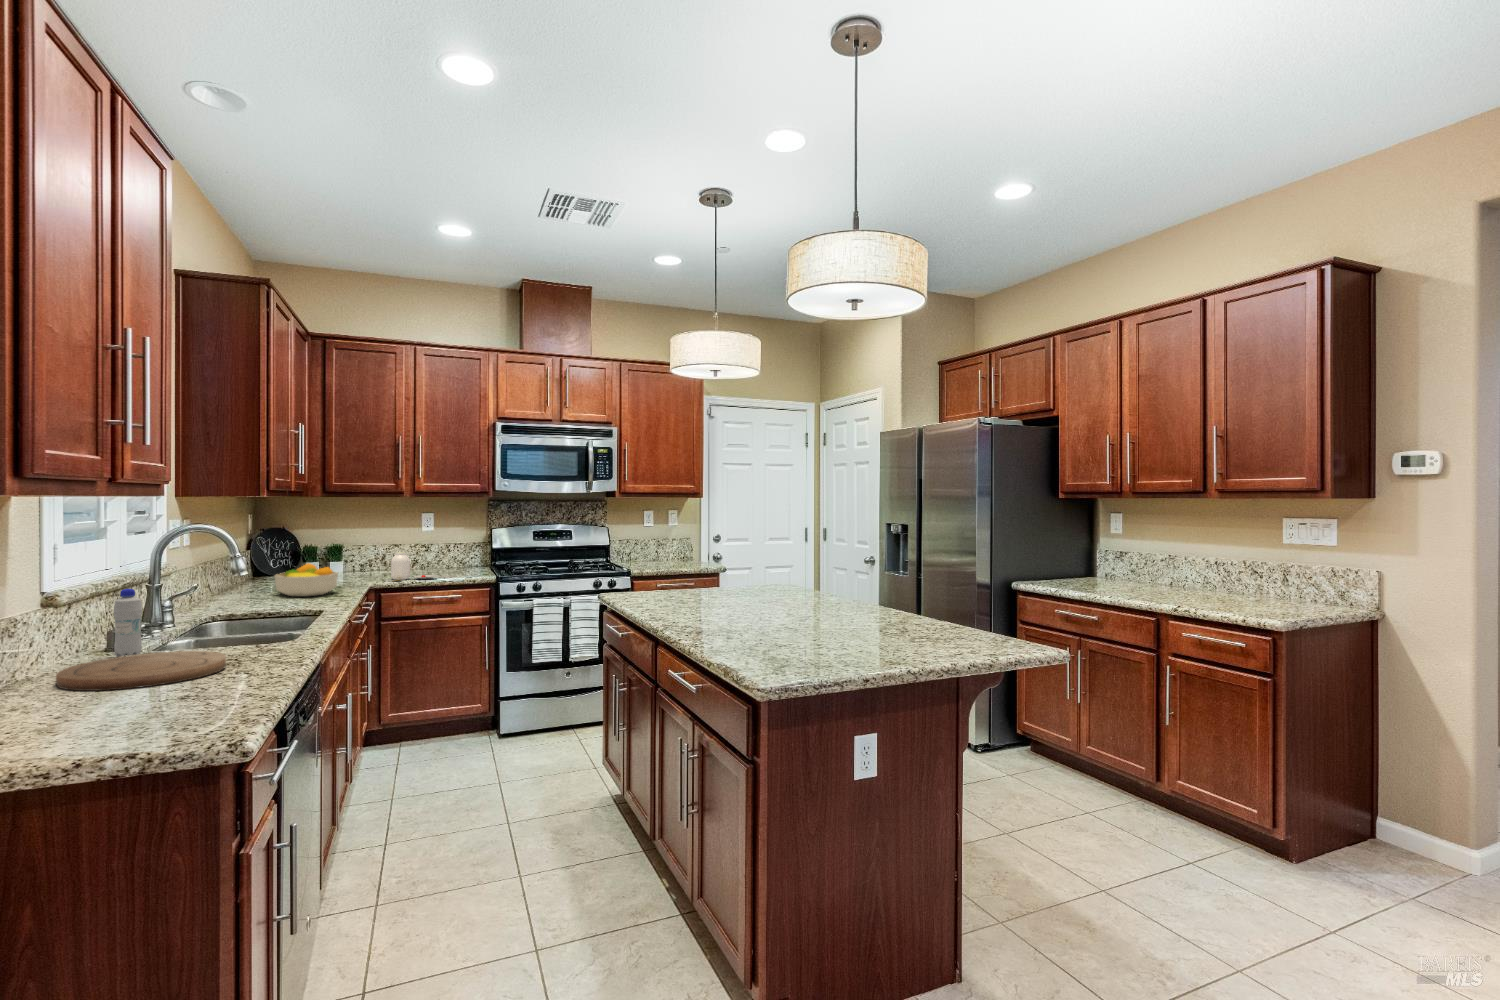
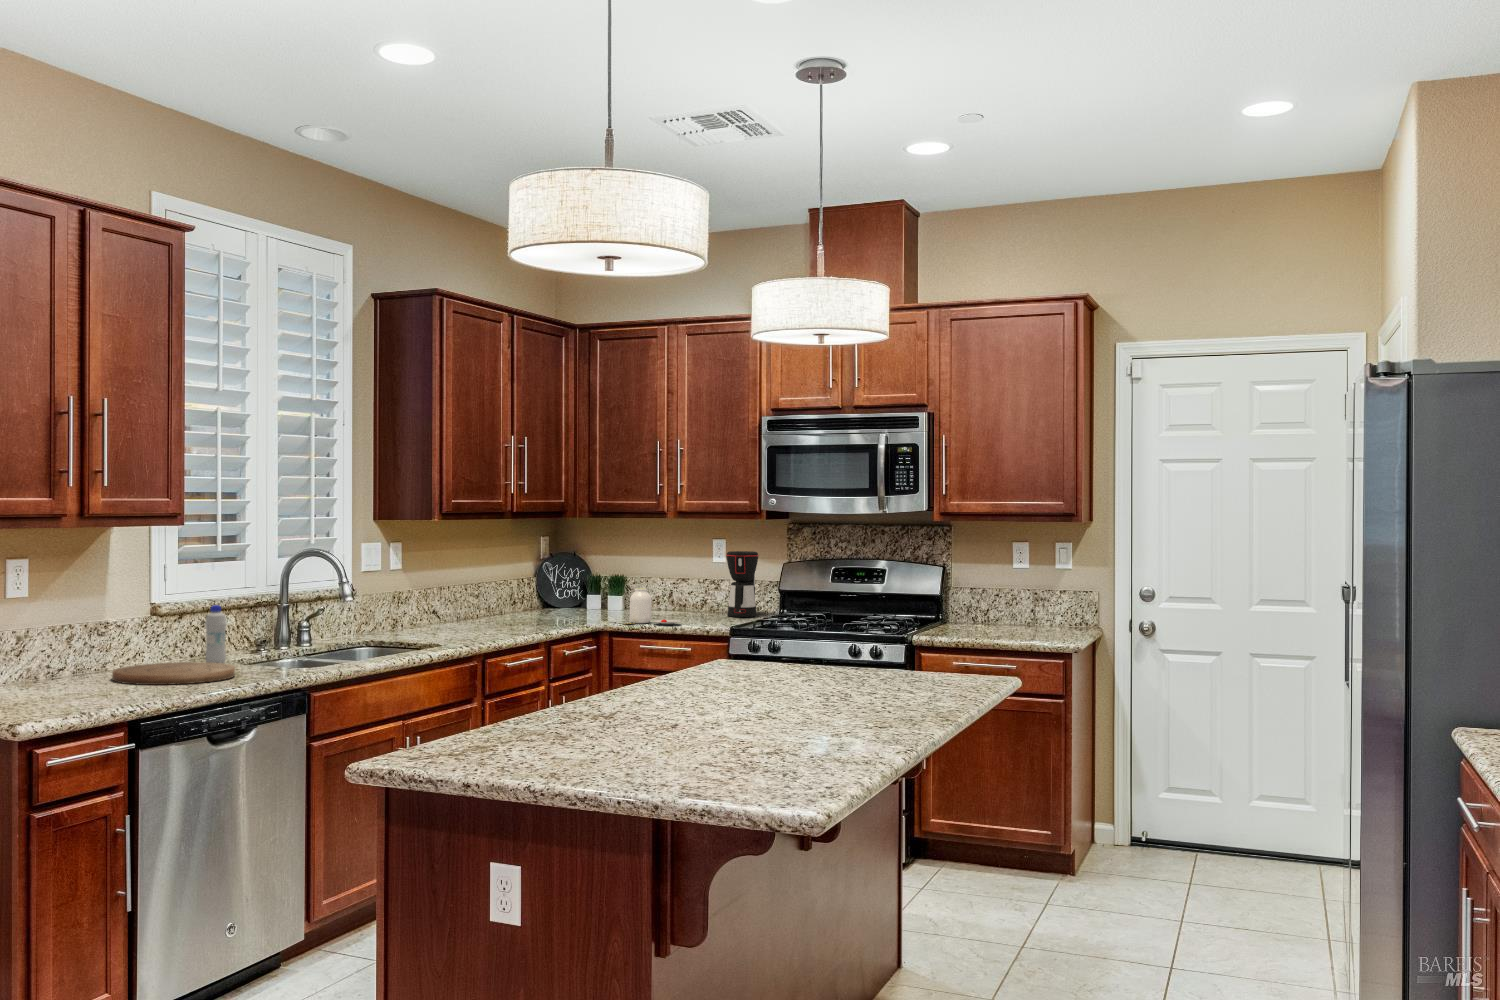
coffee maker: none [438,522,464,570] -> present [726,551,759,617]
fruit bowl: present [275,563,338,596] -> none [464,594,530,632]

